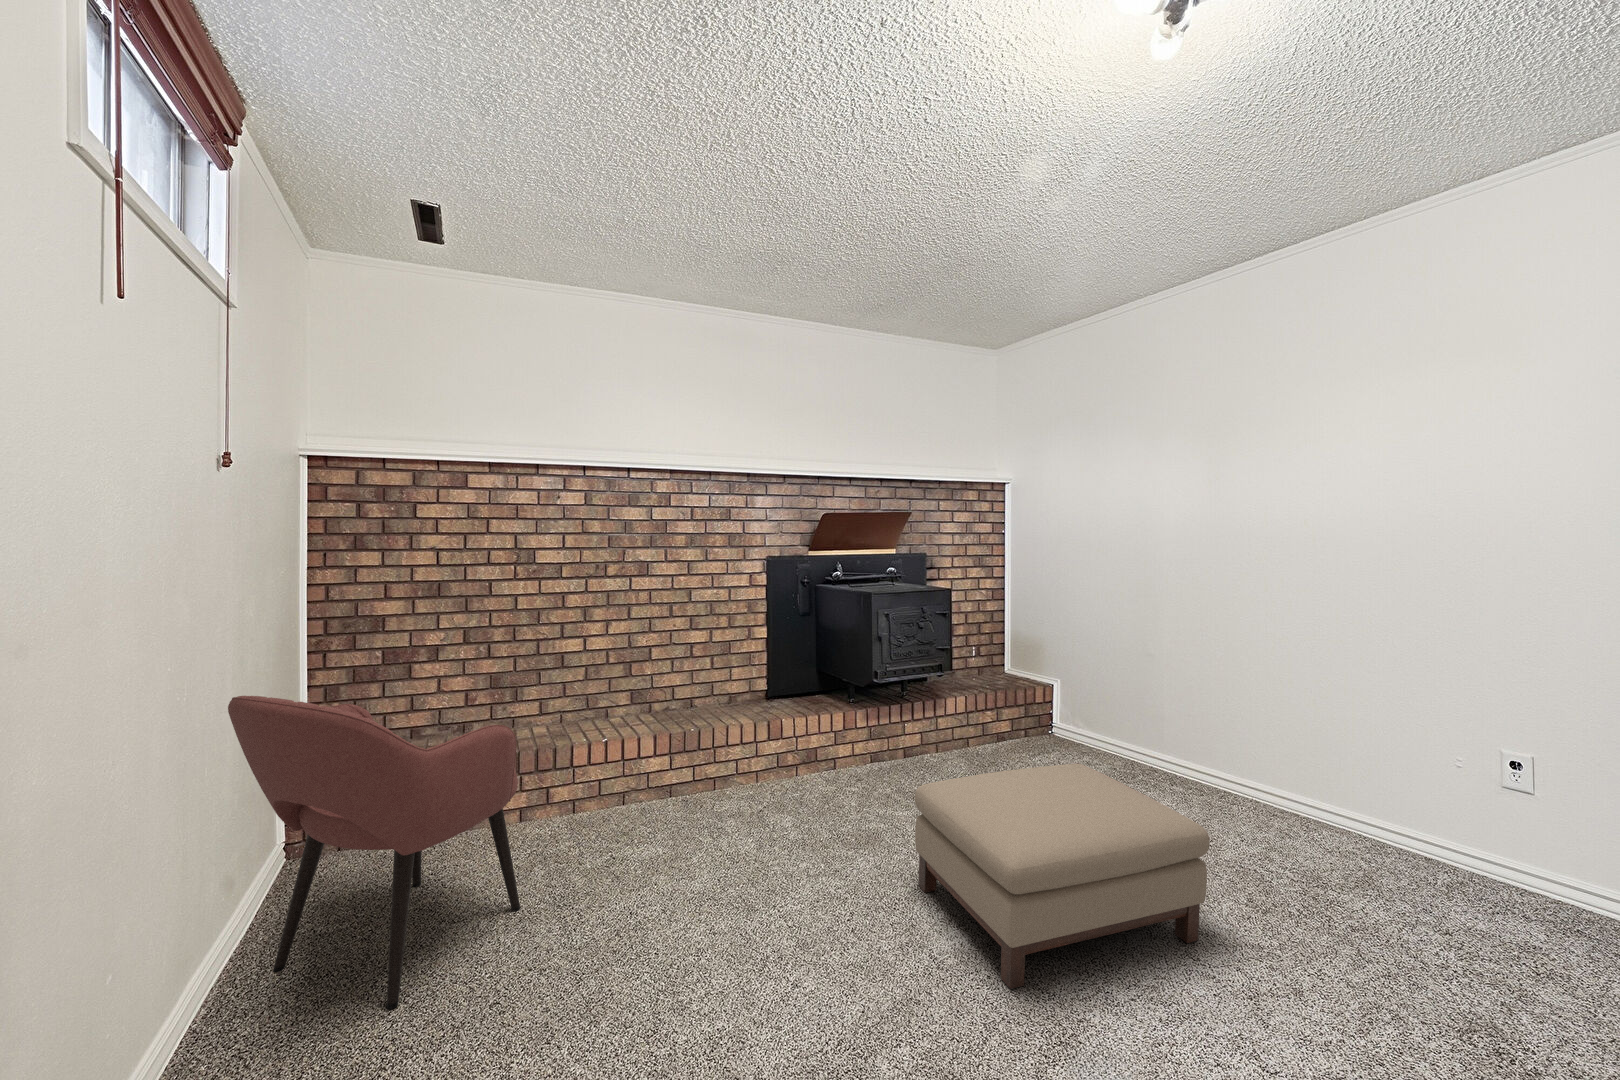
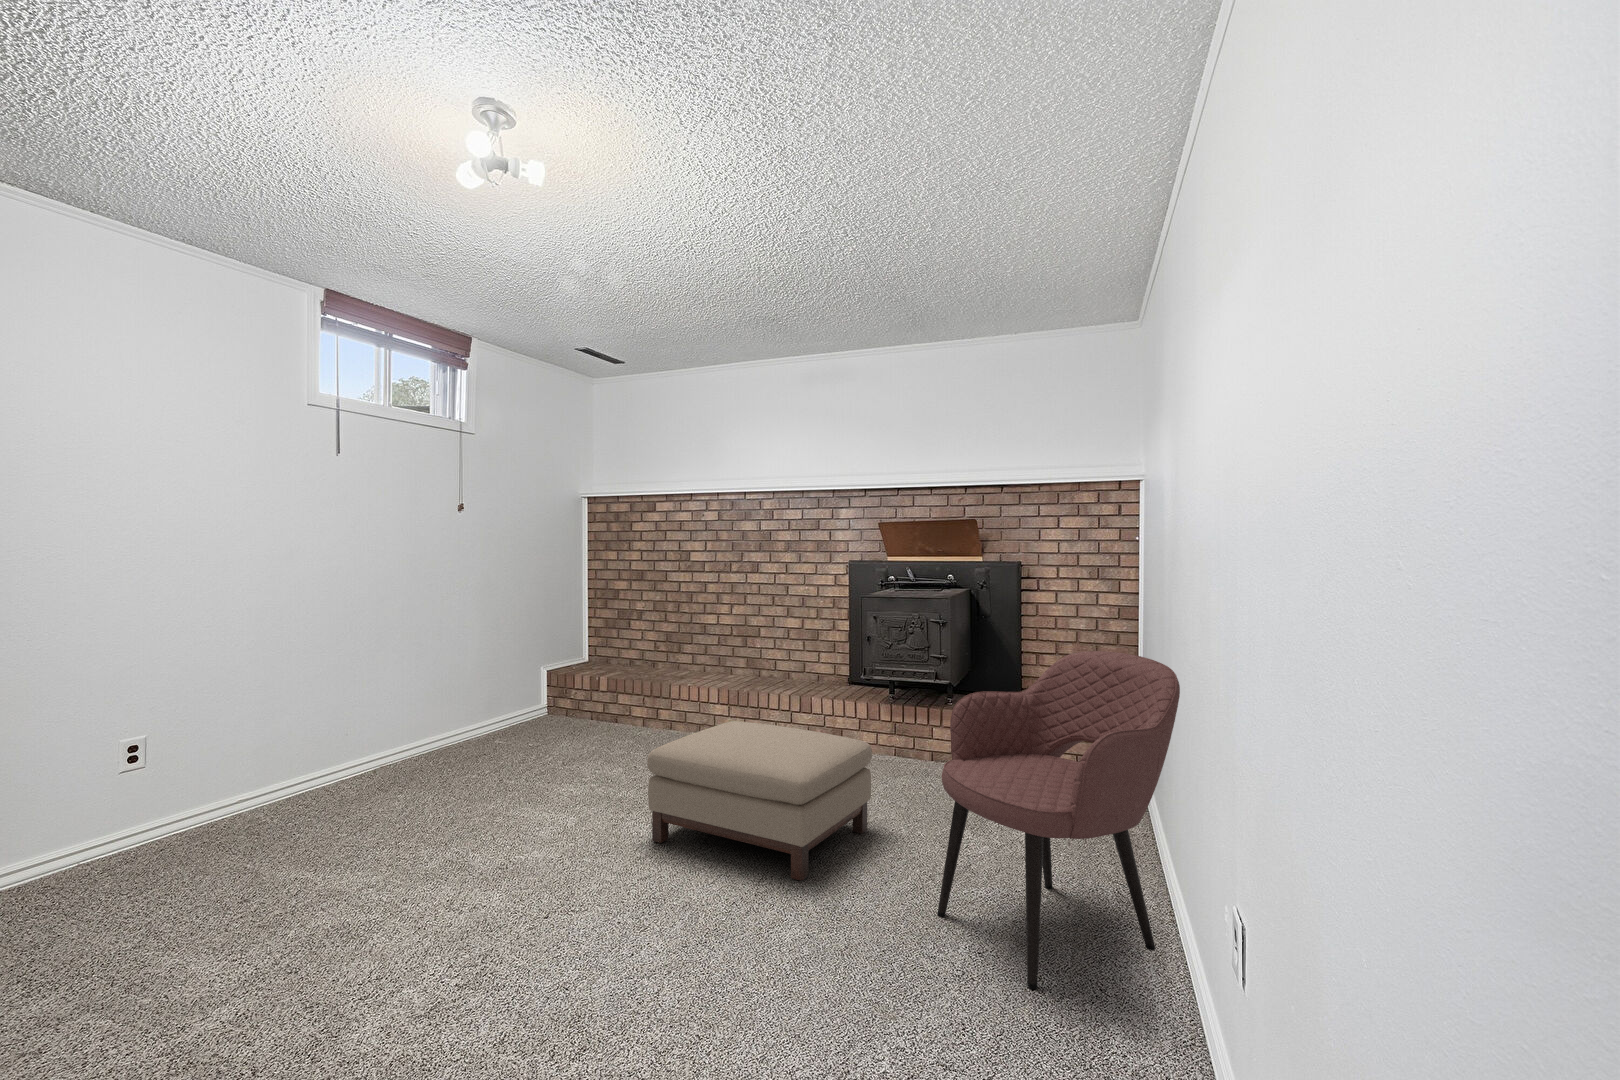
armchair: present [228,696,520,1009] -> present [937,651,1180,989]

